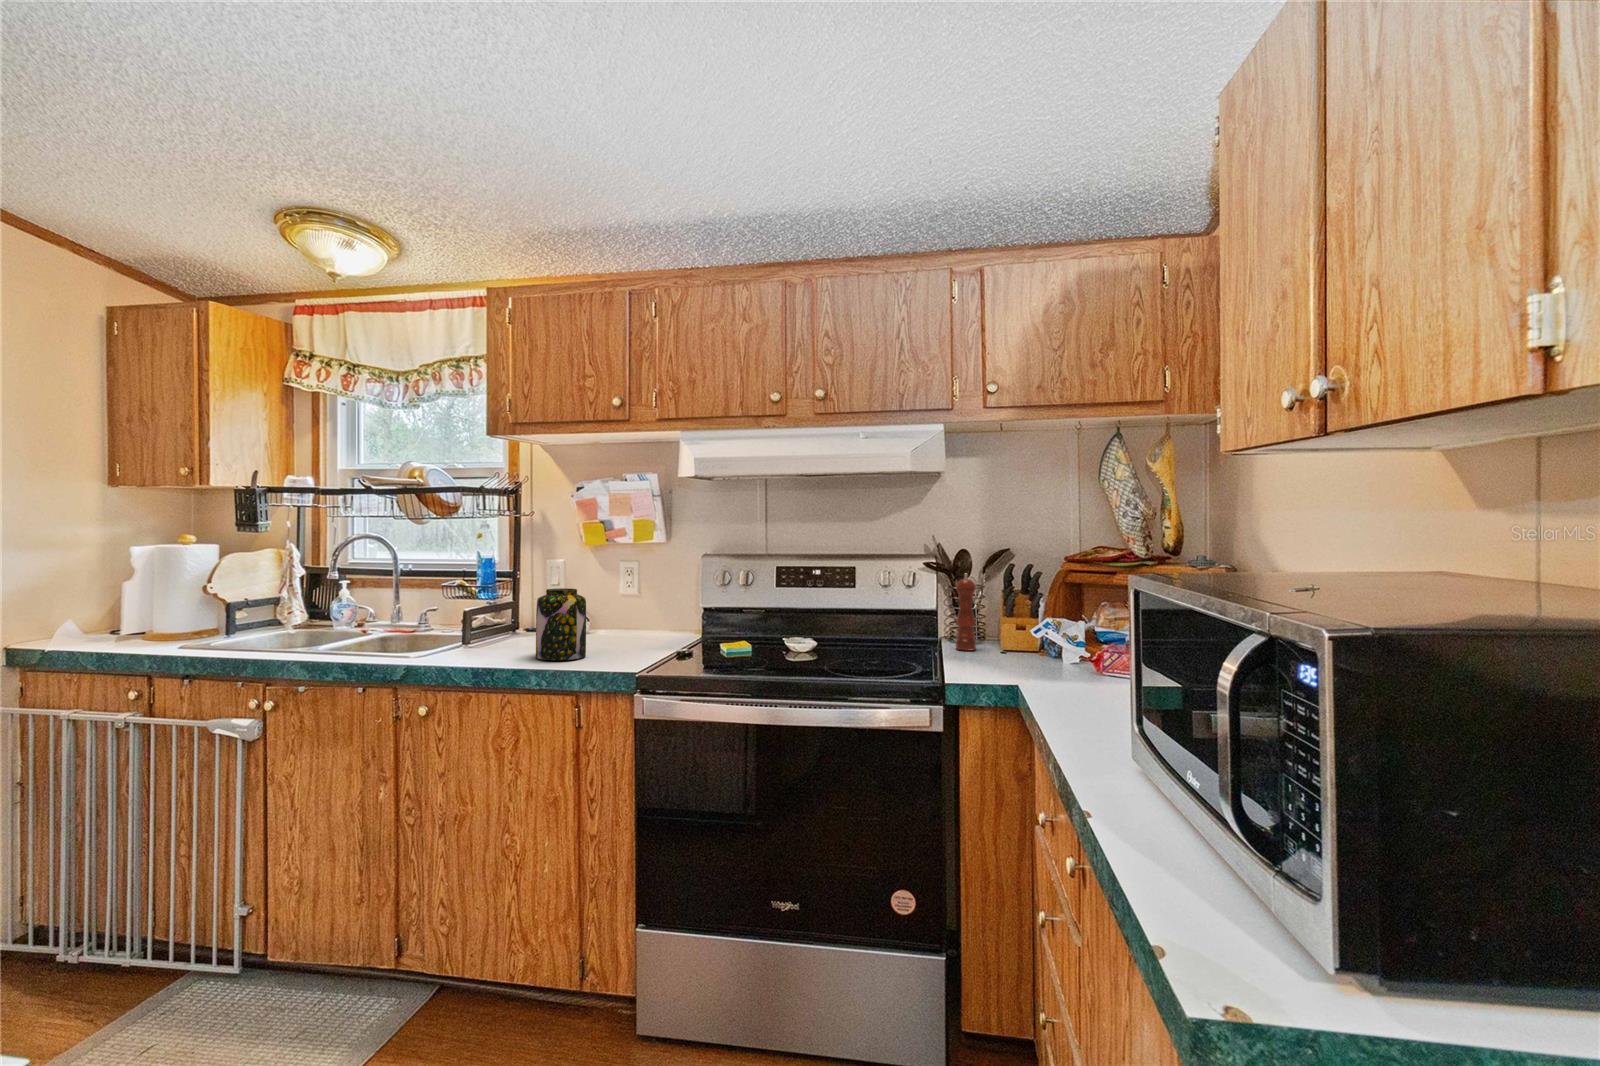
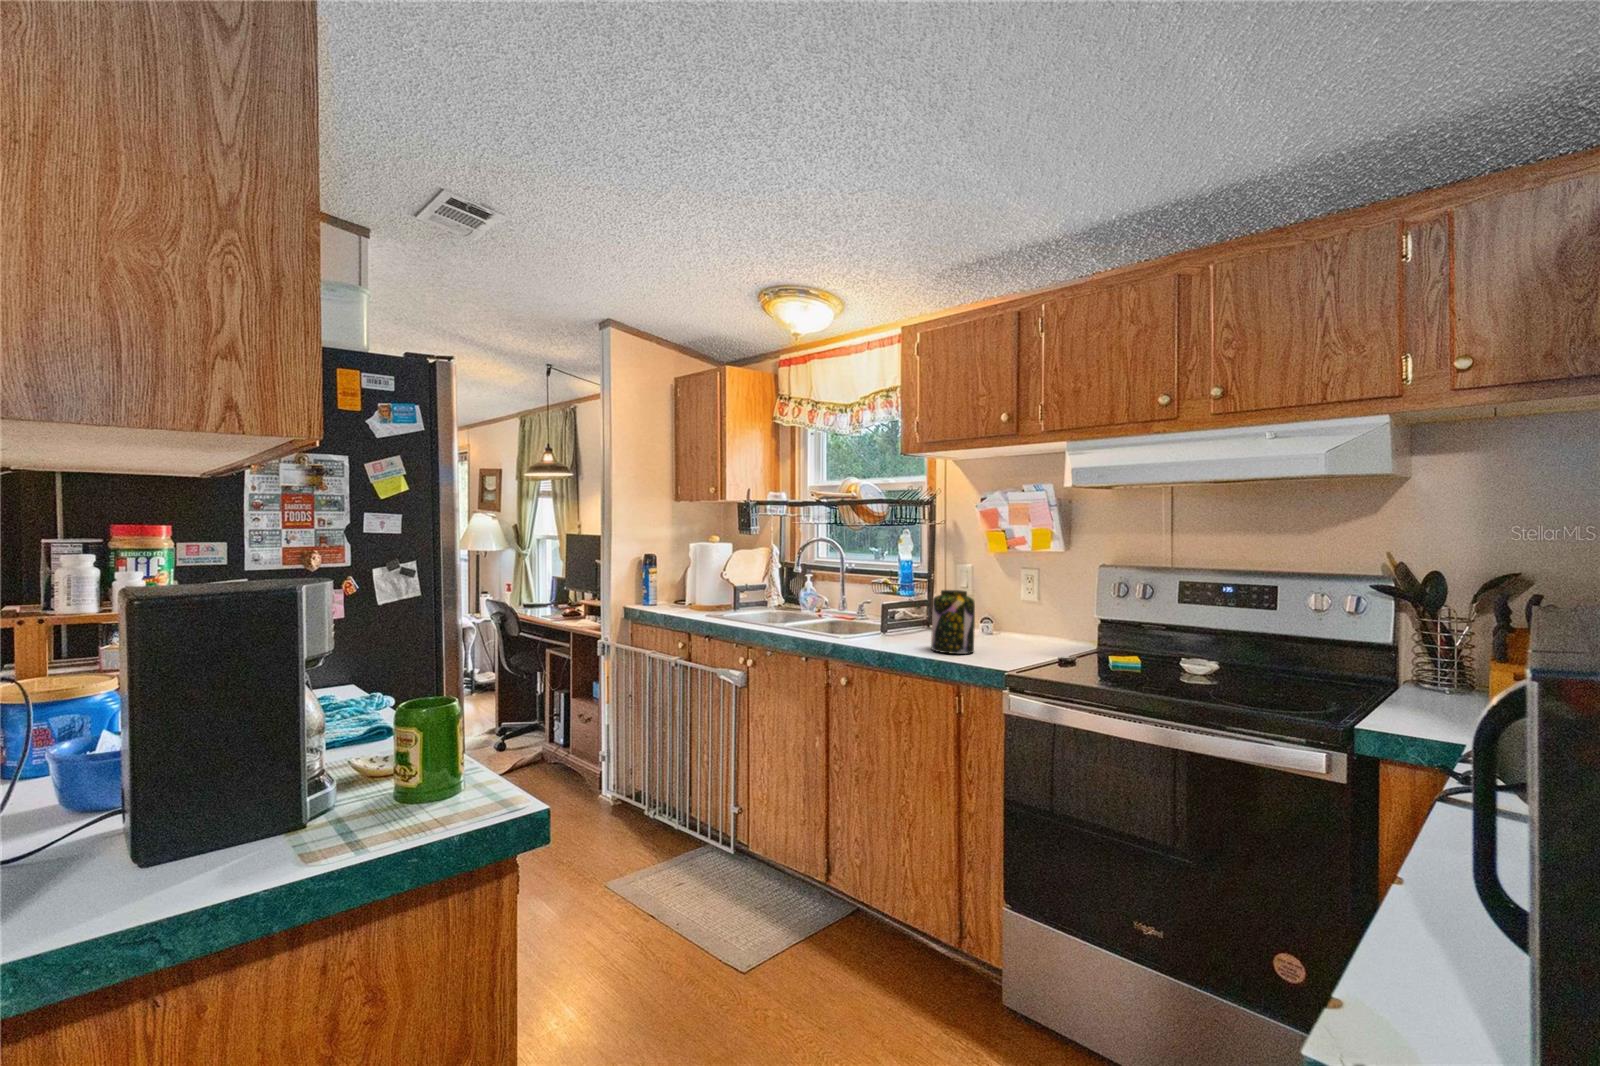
pepper mill: present [956,574,976,651] -> none [1417,601,1451,699]

